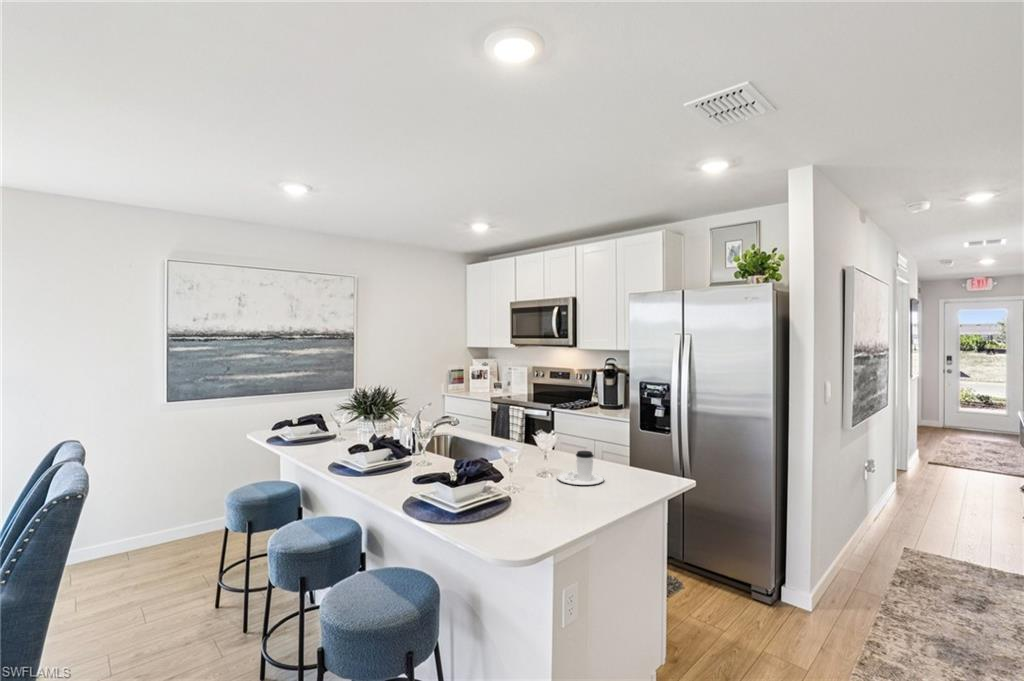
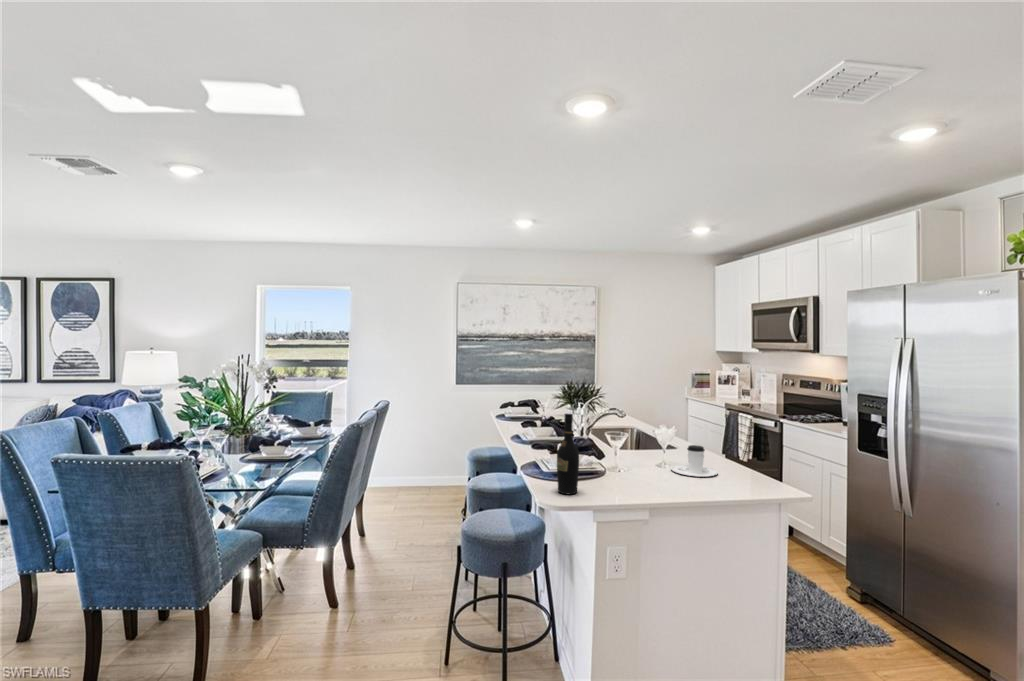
wine bottle: none [497,437,526,544] -> present [557,414,579,494]

